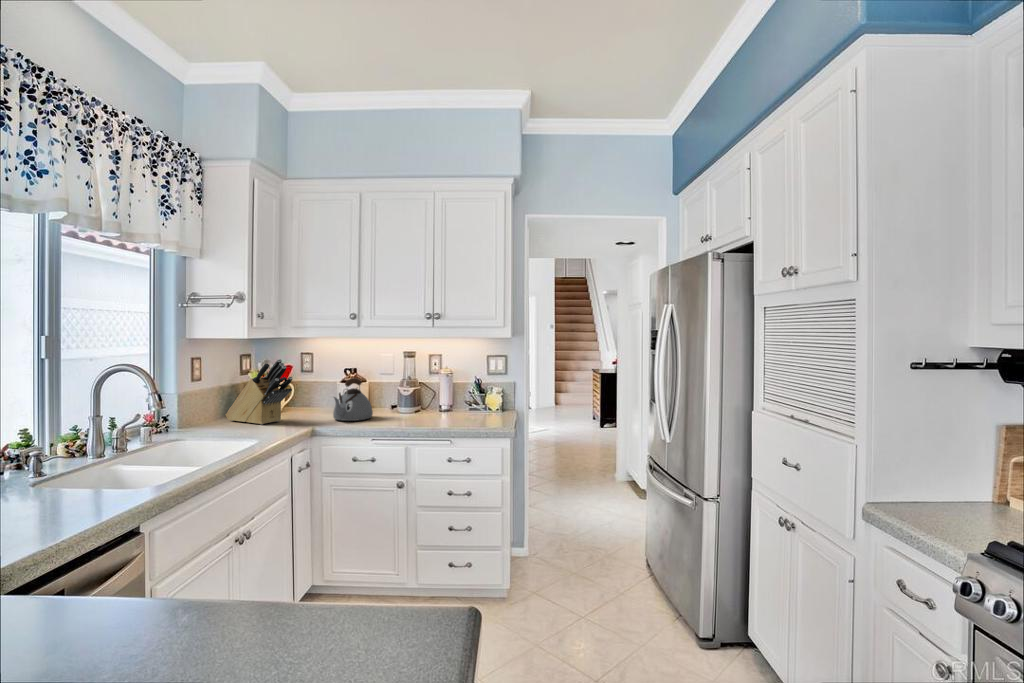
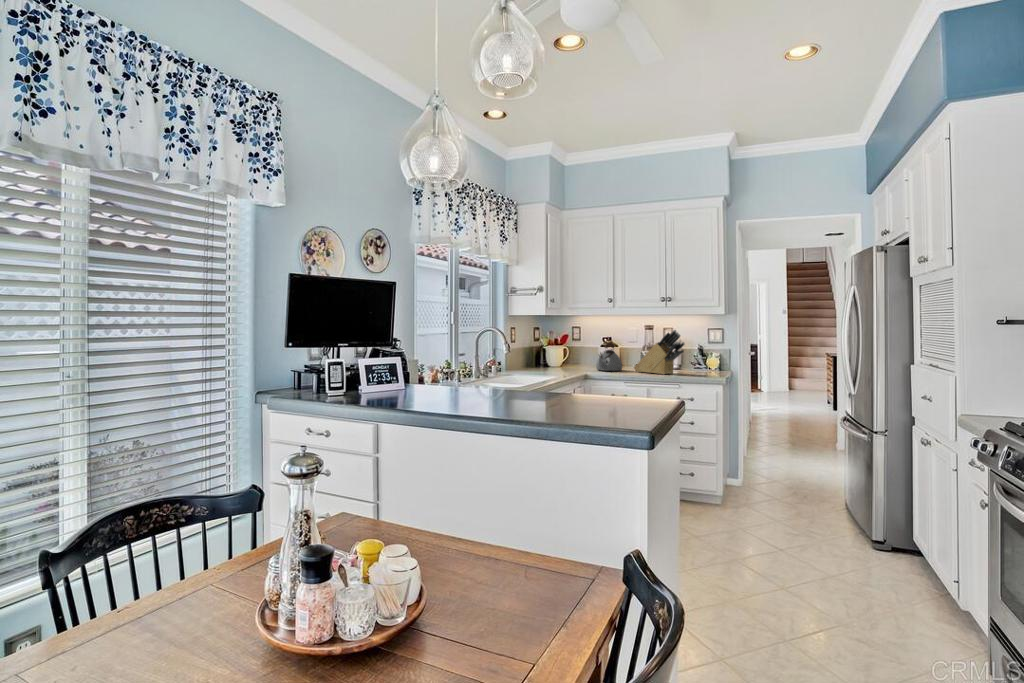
knife block: present [226,359,293,425] -> present [634,330,685,374]

